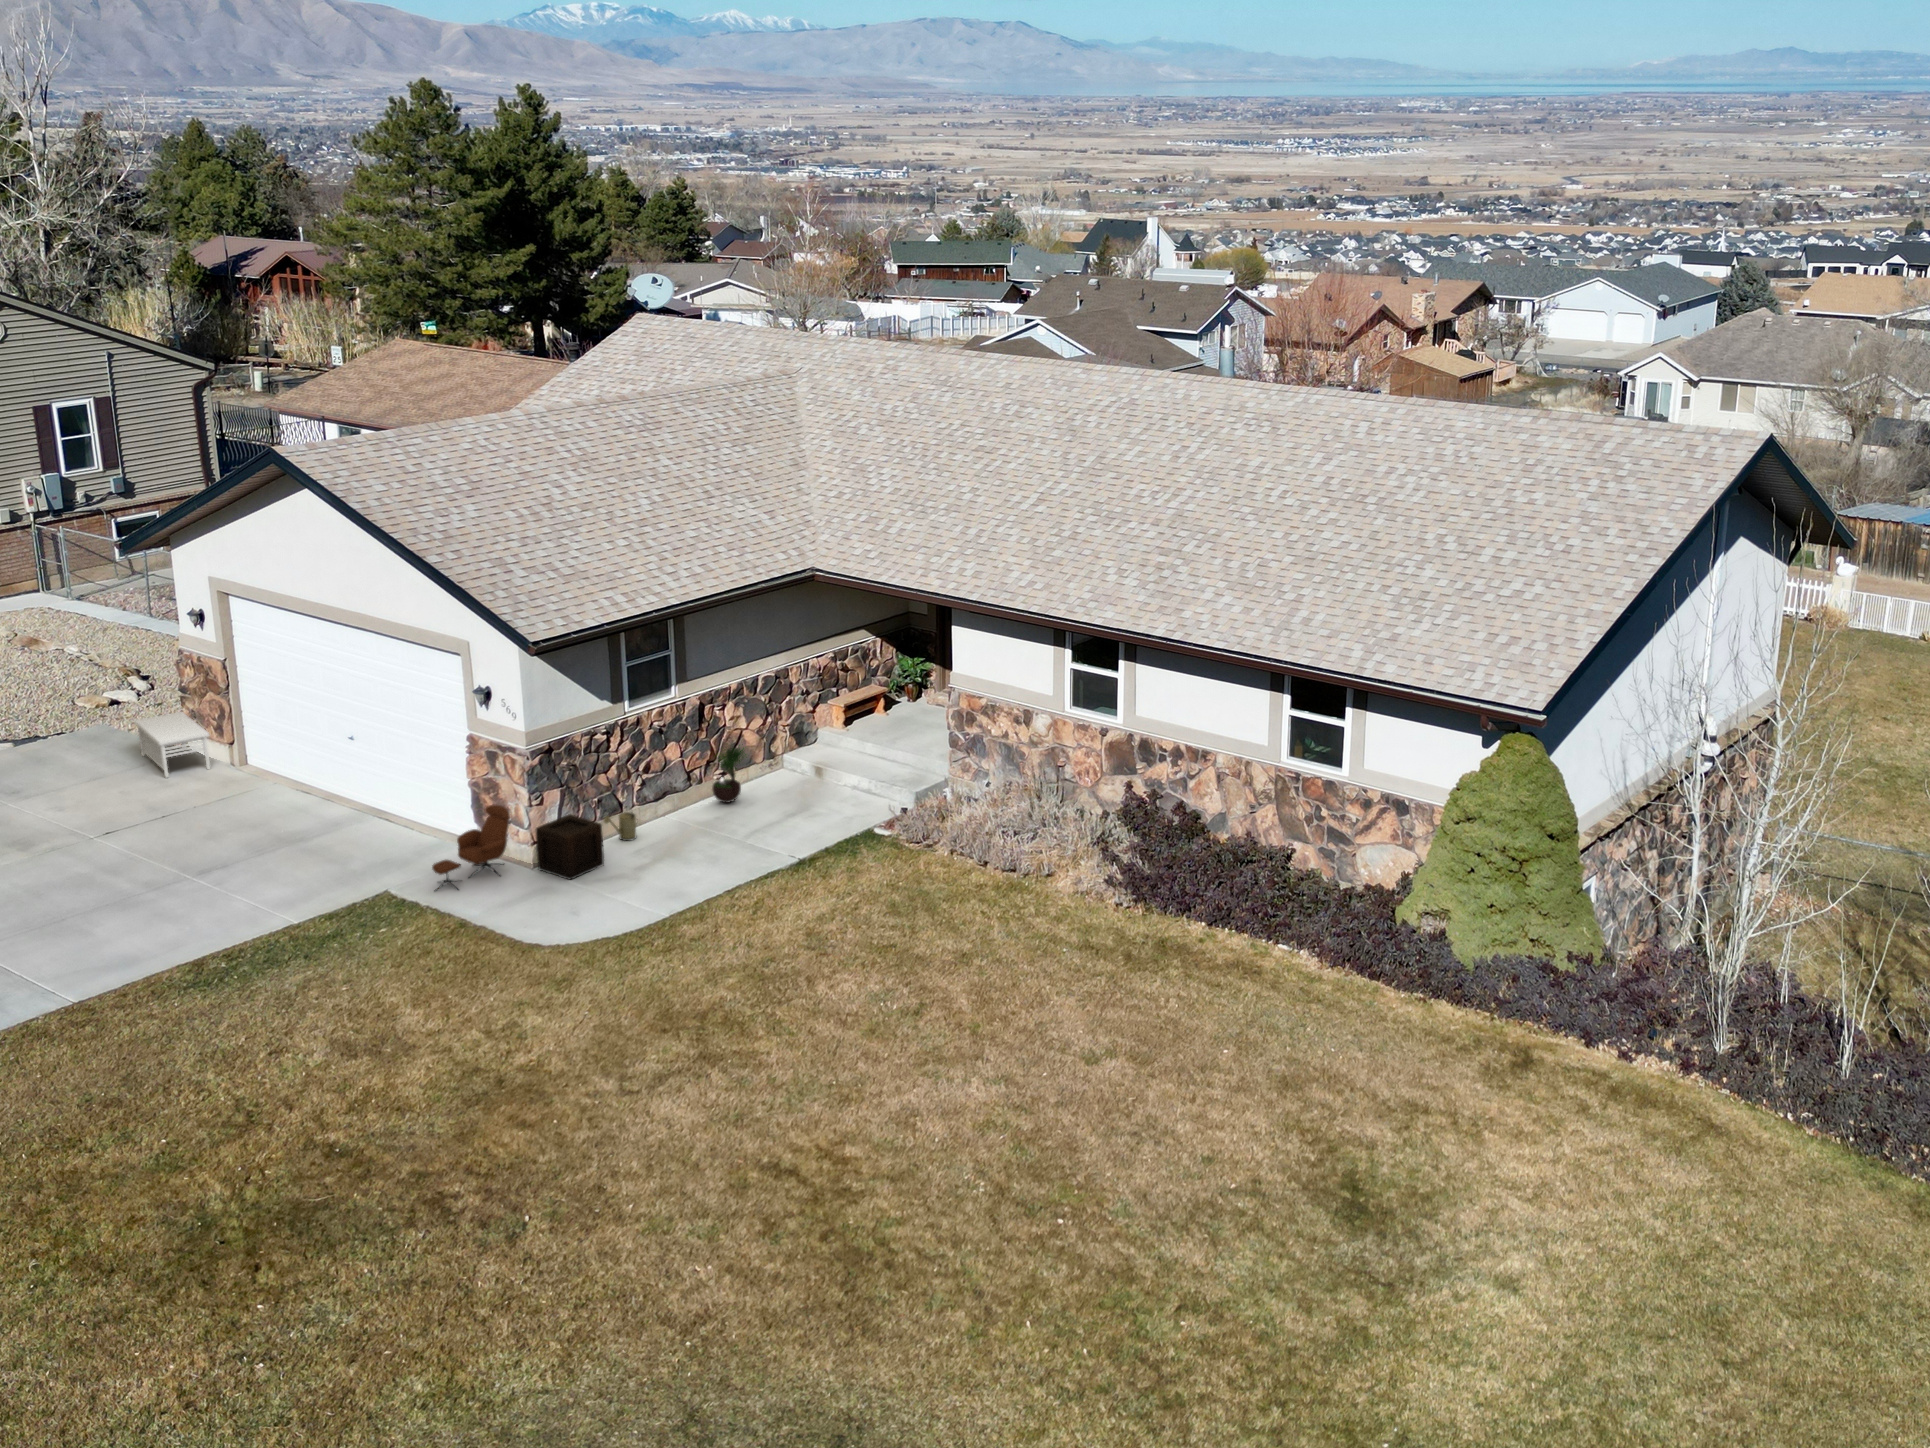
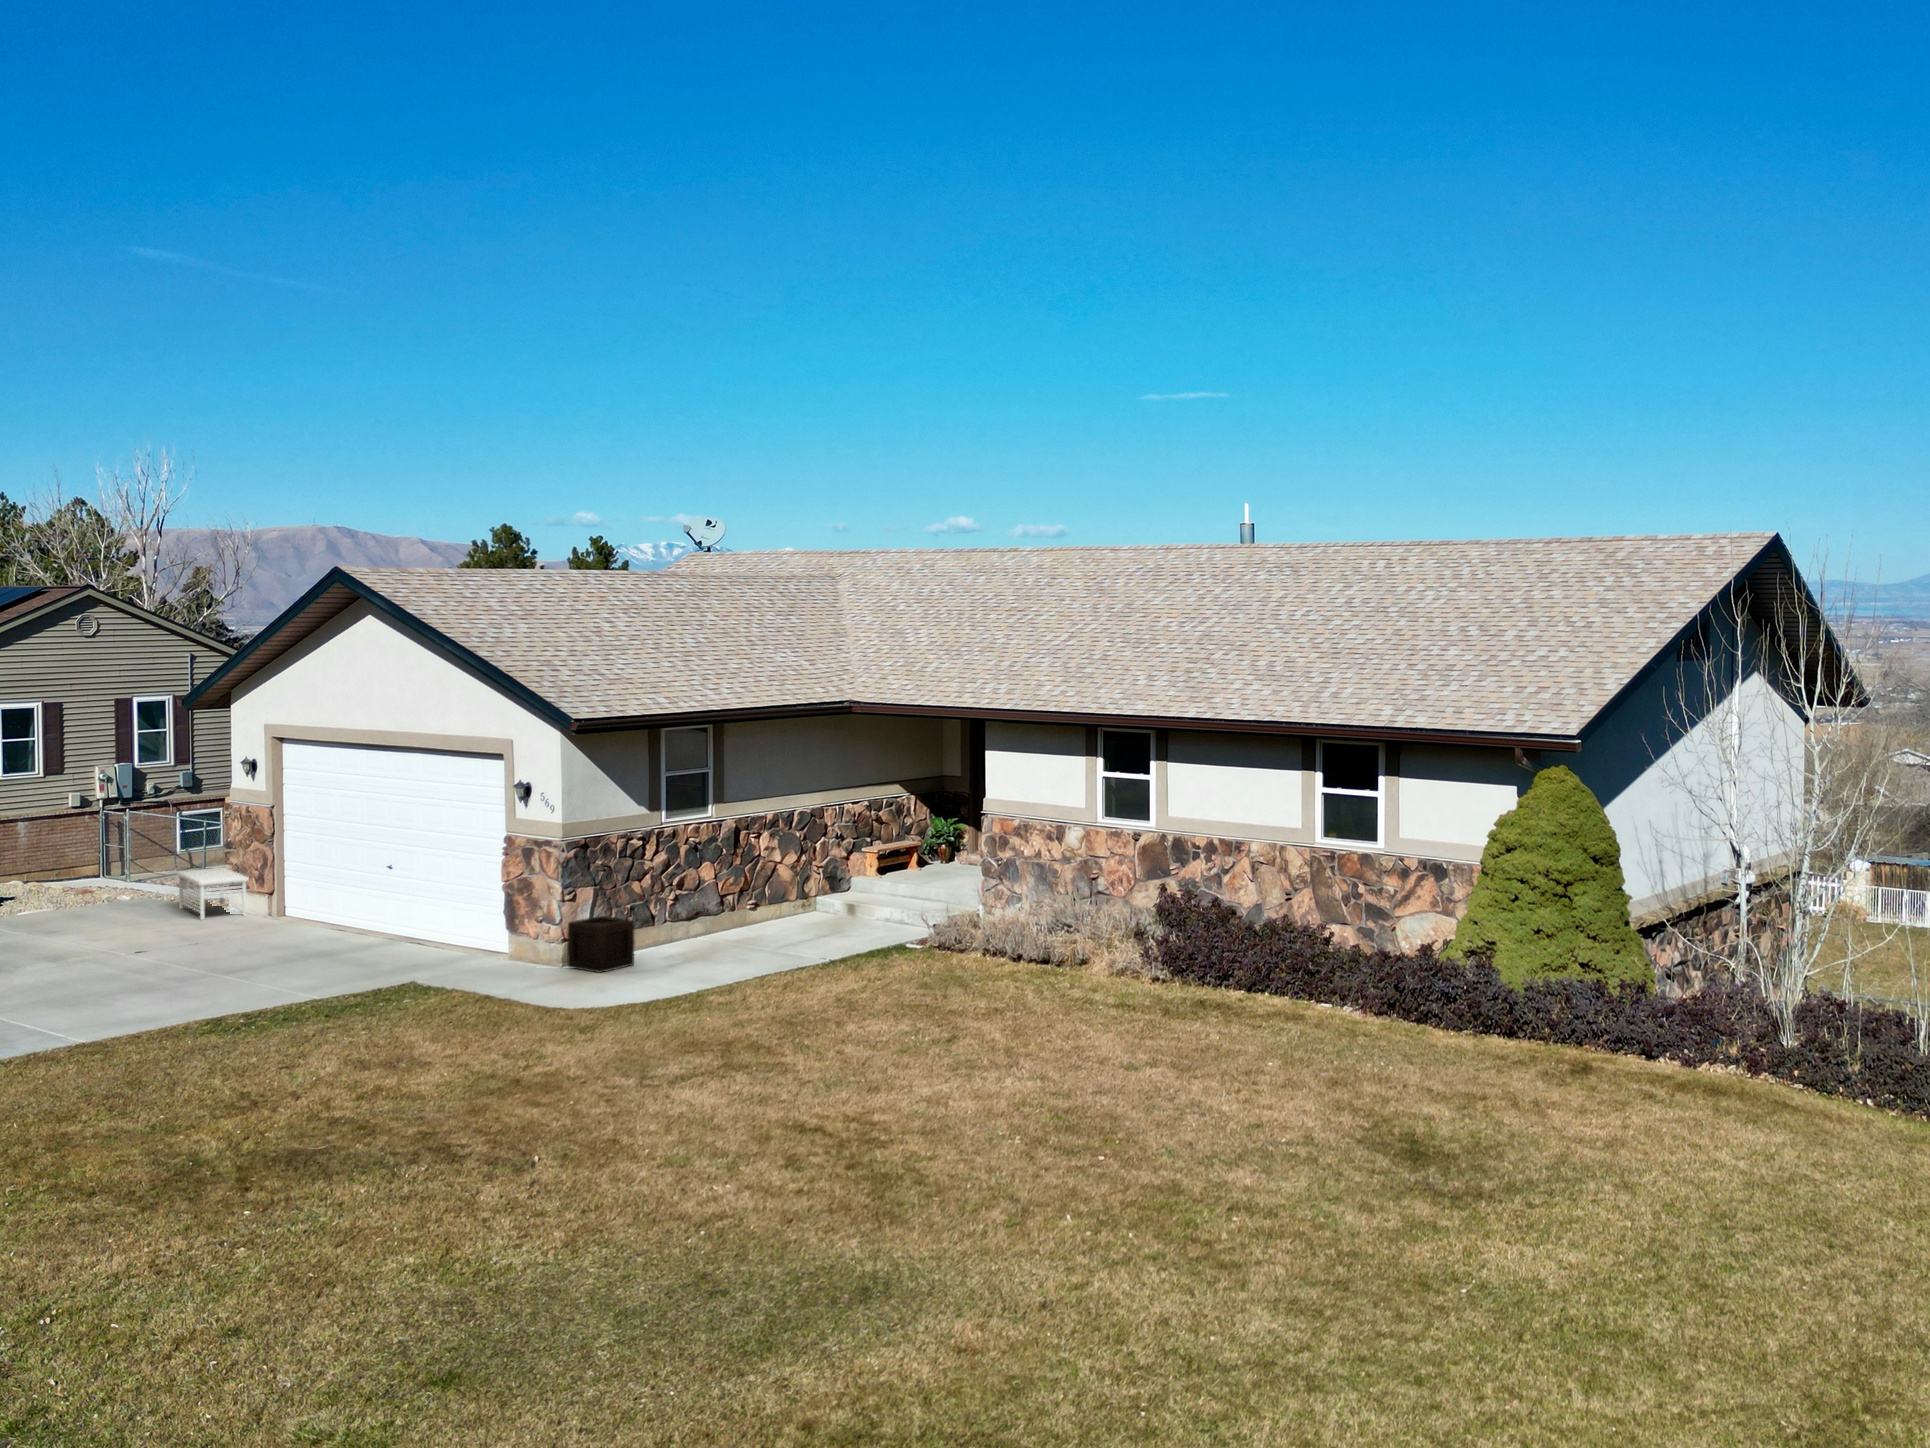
potted tree: present [712,744,746,803] -> none [745,867,783,932]
lounge chair: present [432,805,510,890] -> none [462,902,543,979]
watering can: present [604,812,636,841] -> none [636,917,670,952]

